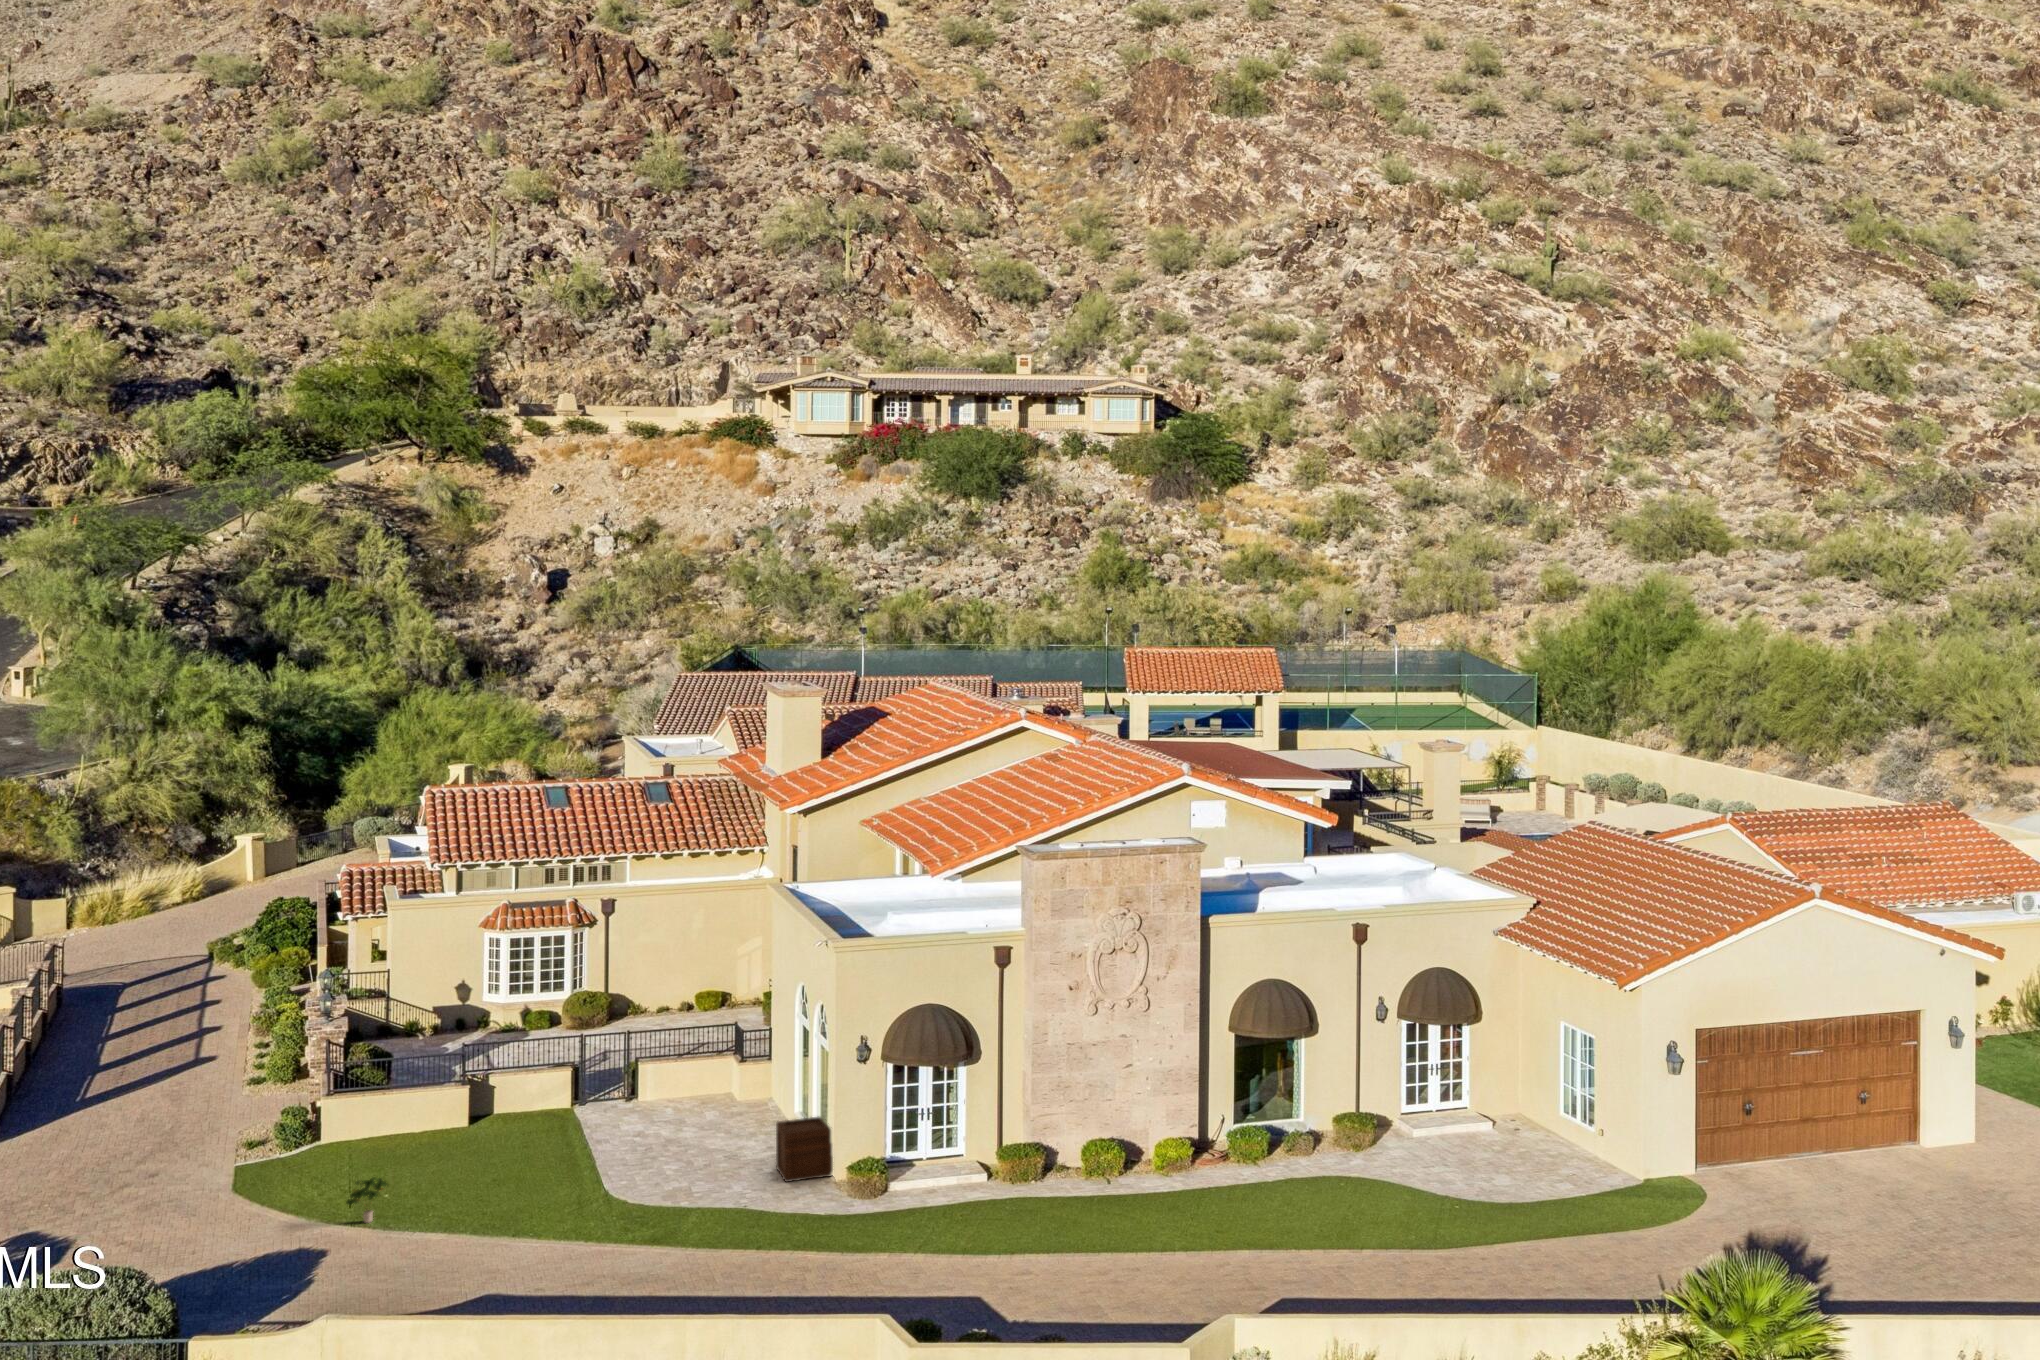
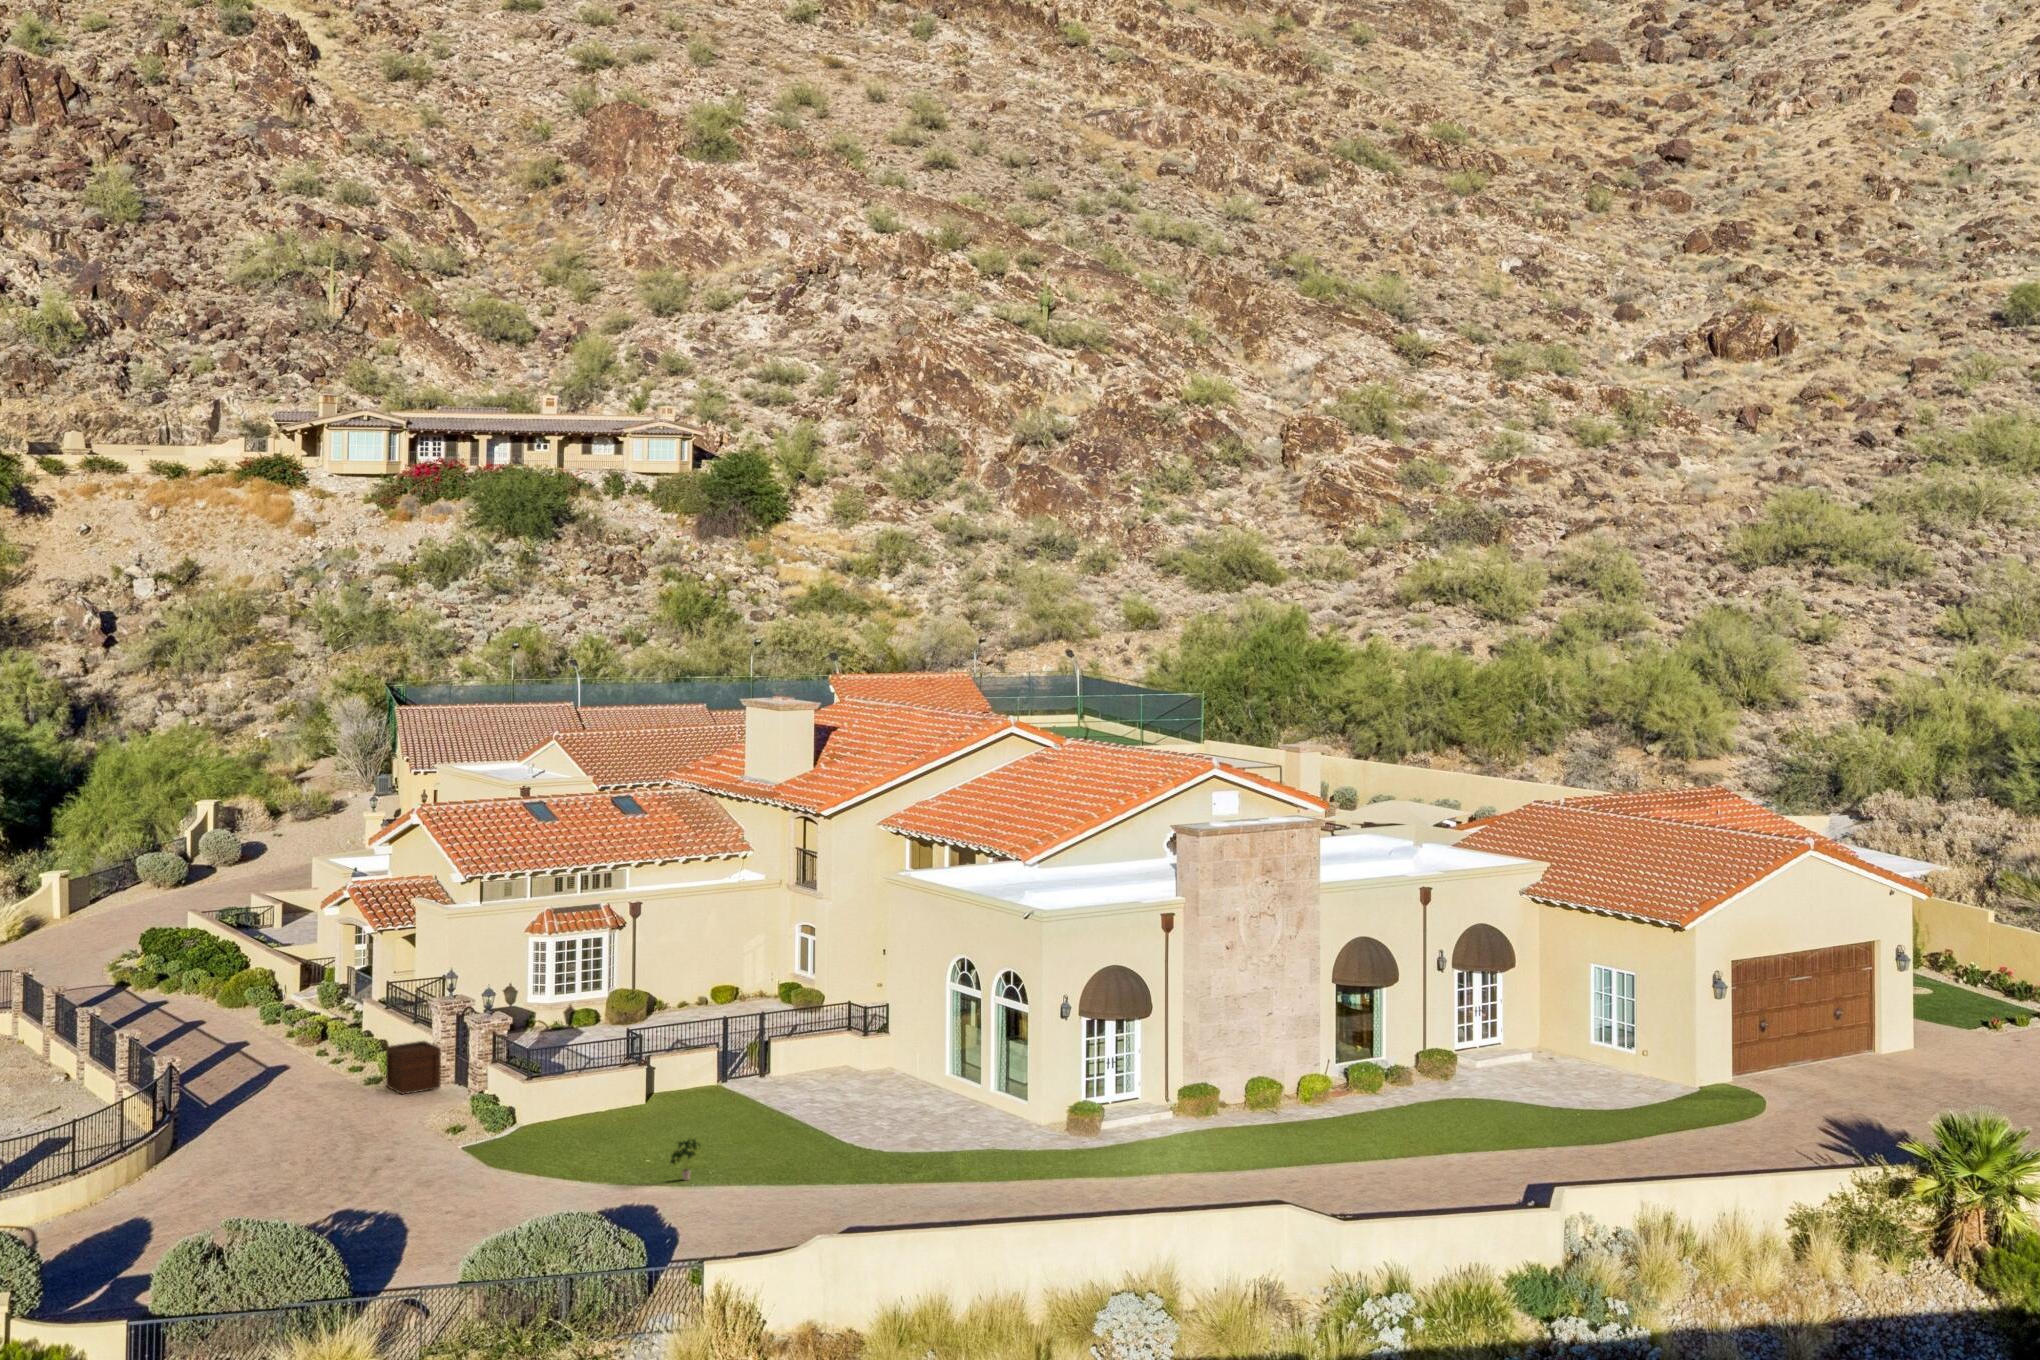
wooden crate: present [776,1116,833,1182] -> present [386,1041,441,1095]

